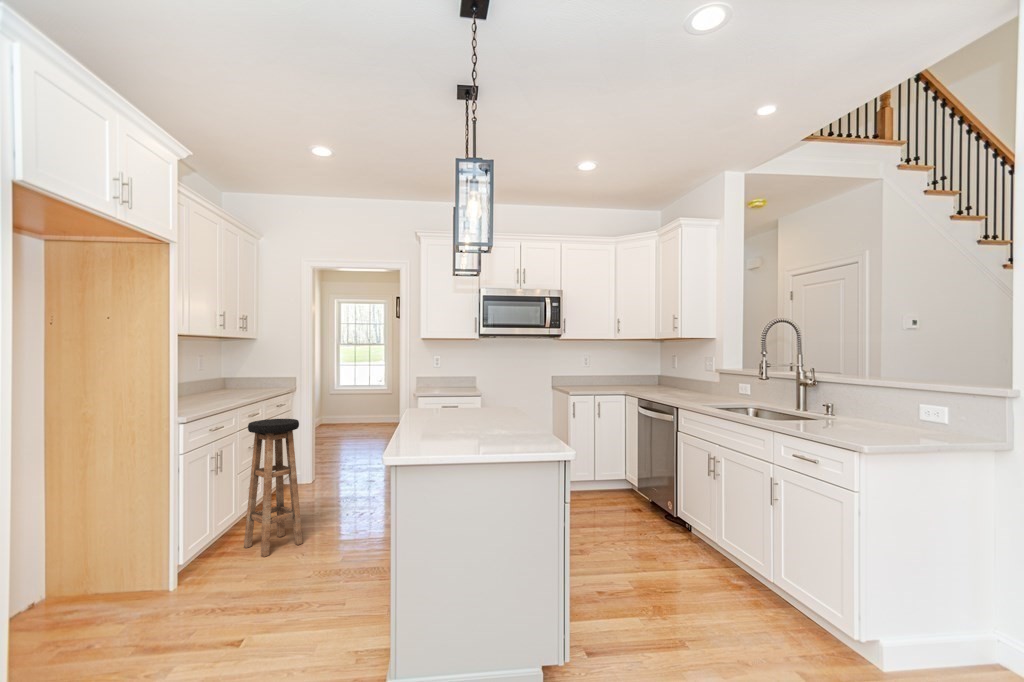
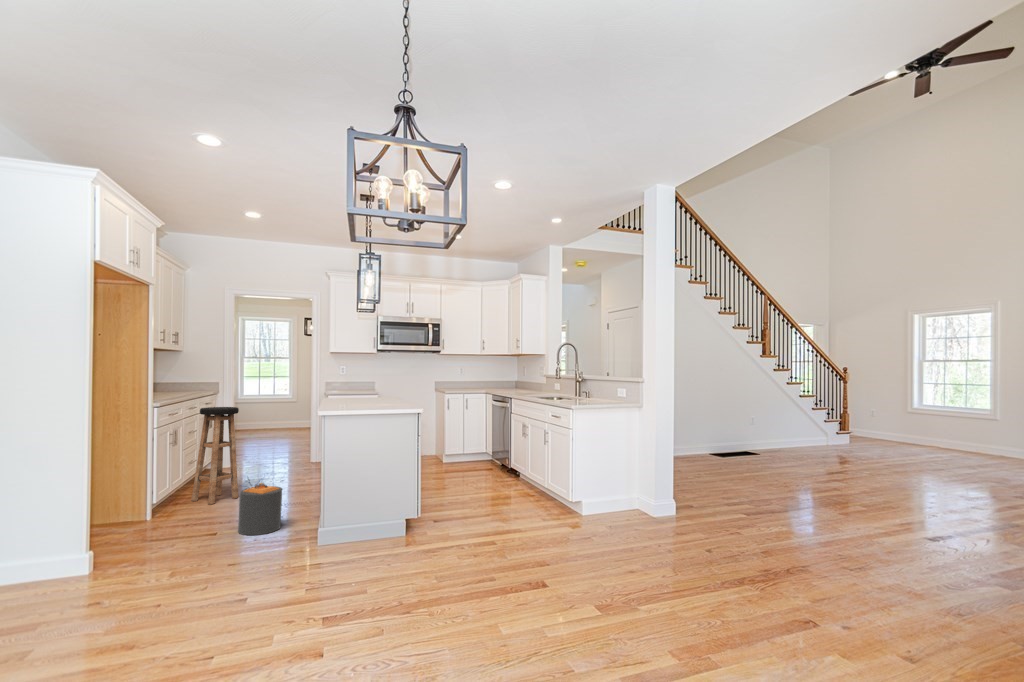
trash can: none [270,543,340,648] -> present [238,479,282,535]

